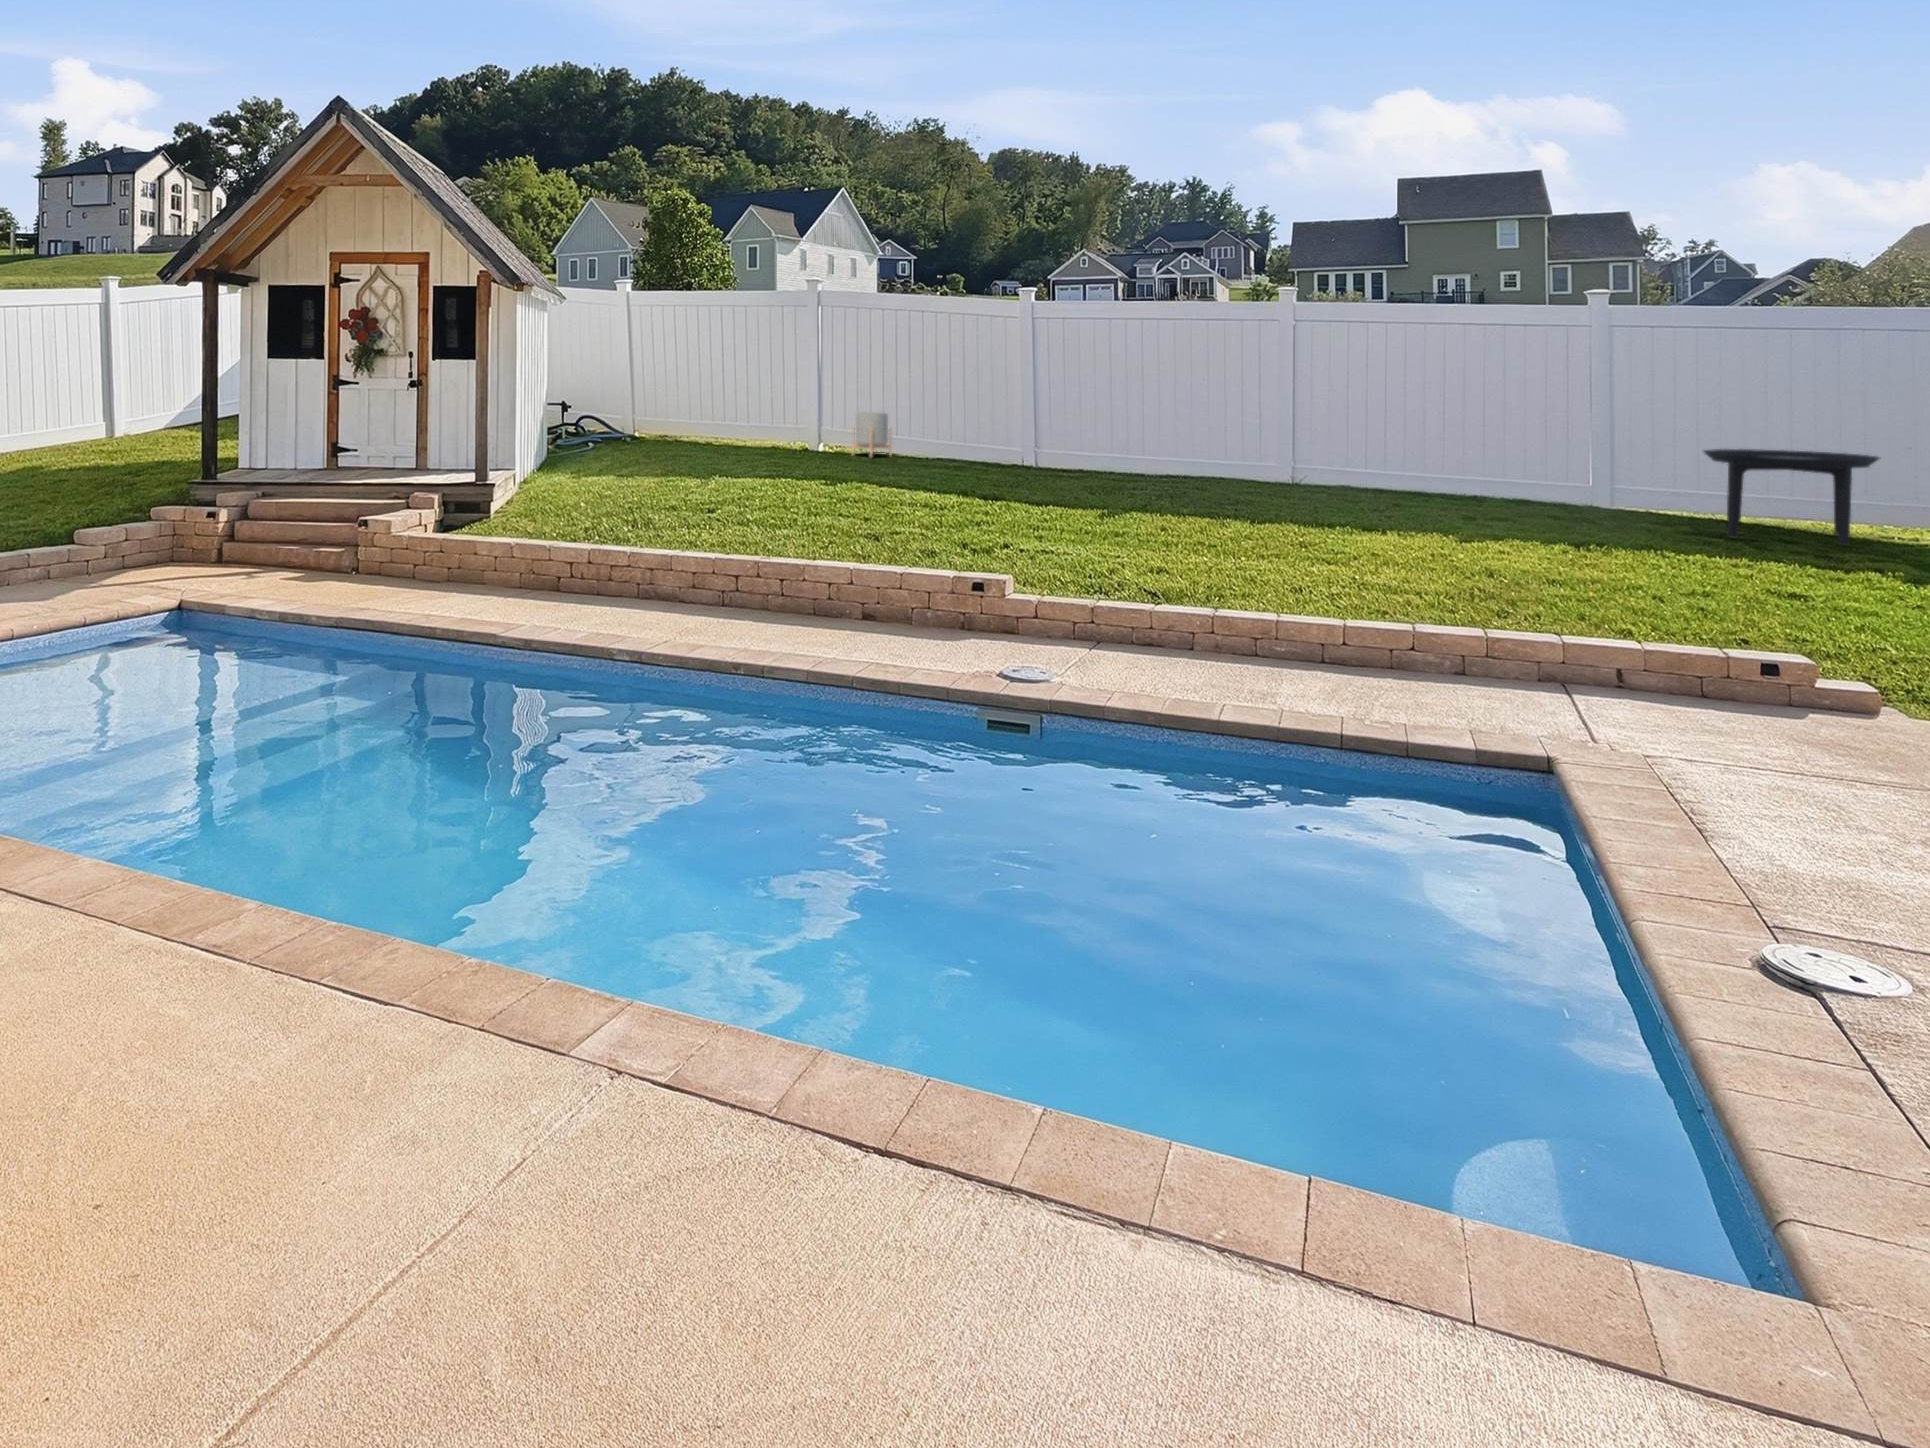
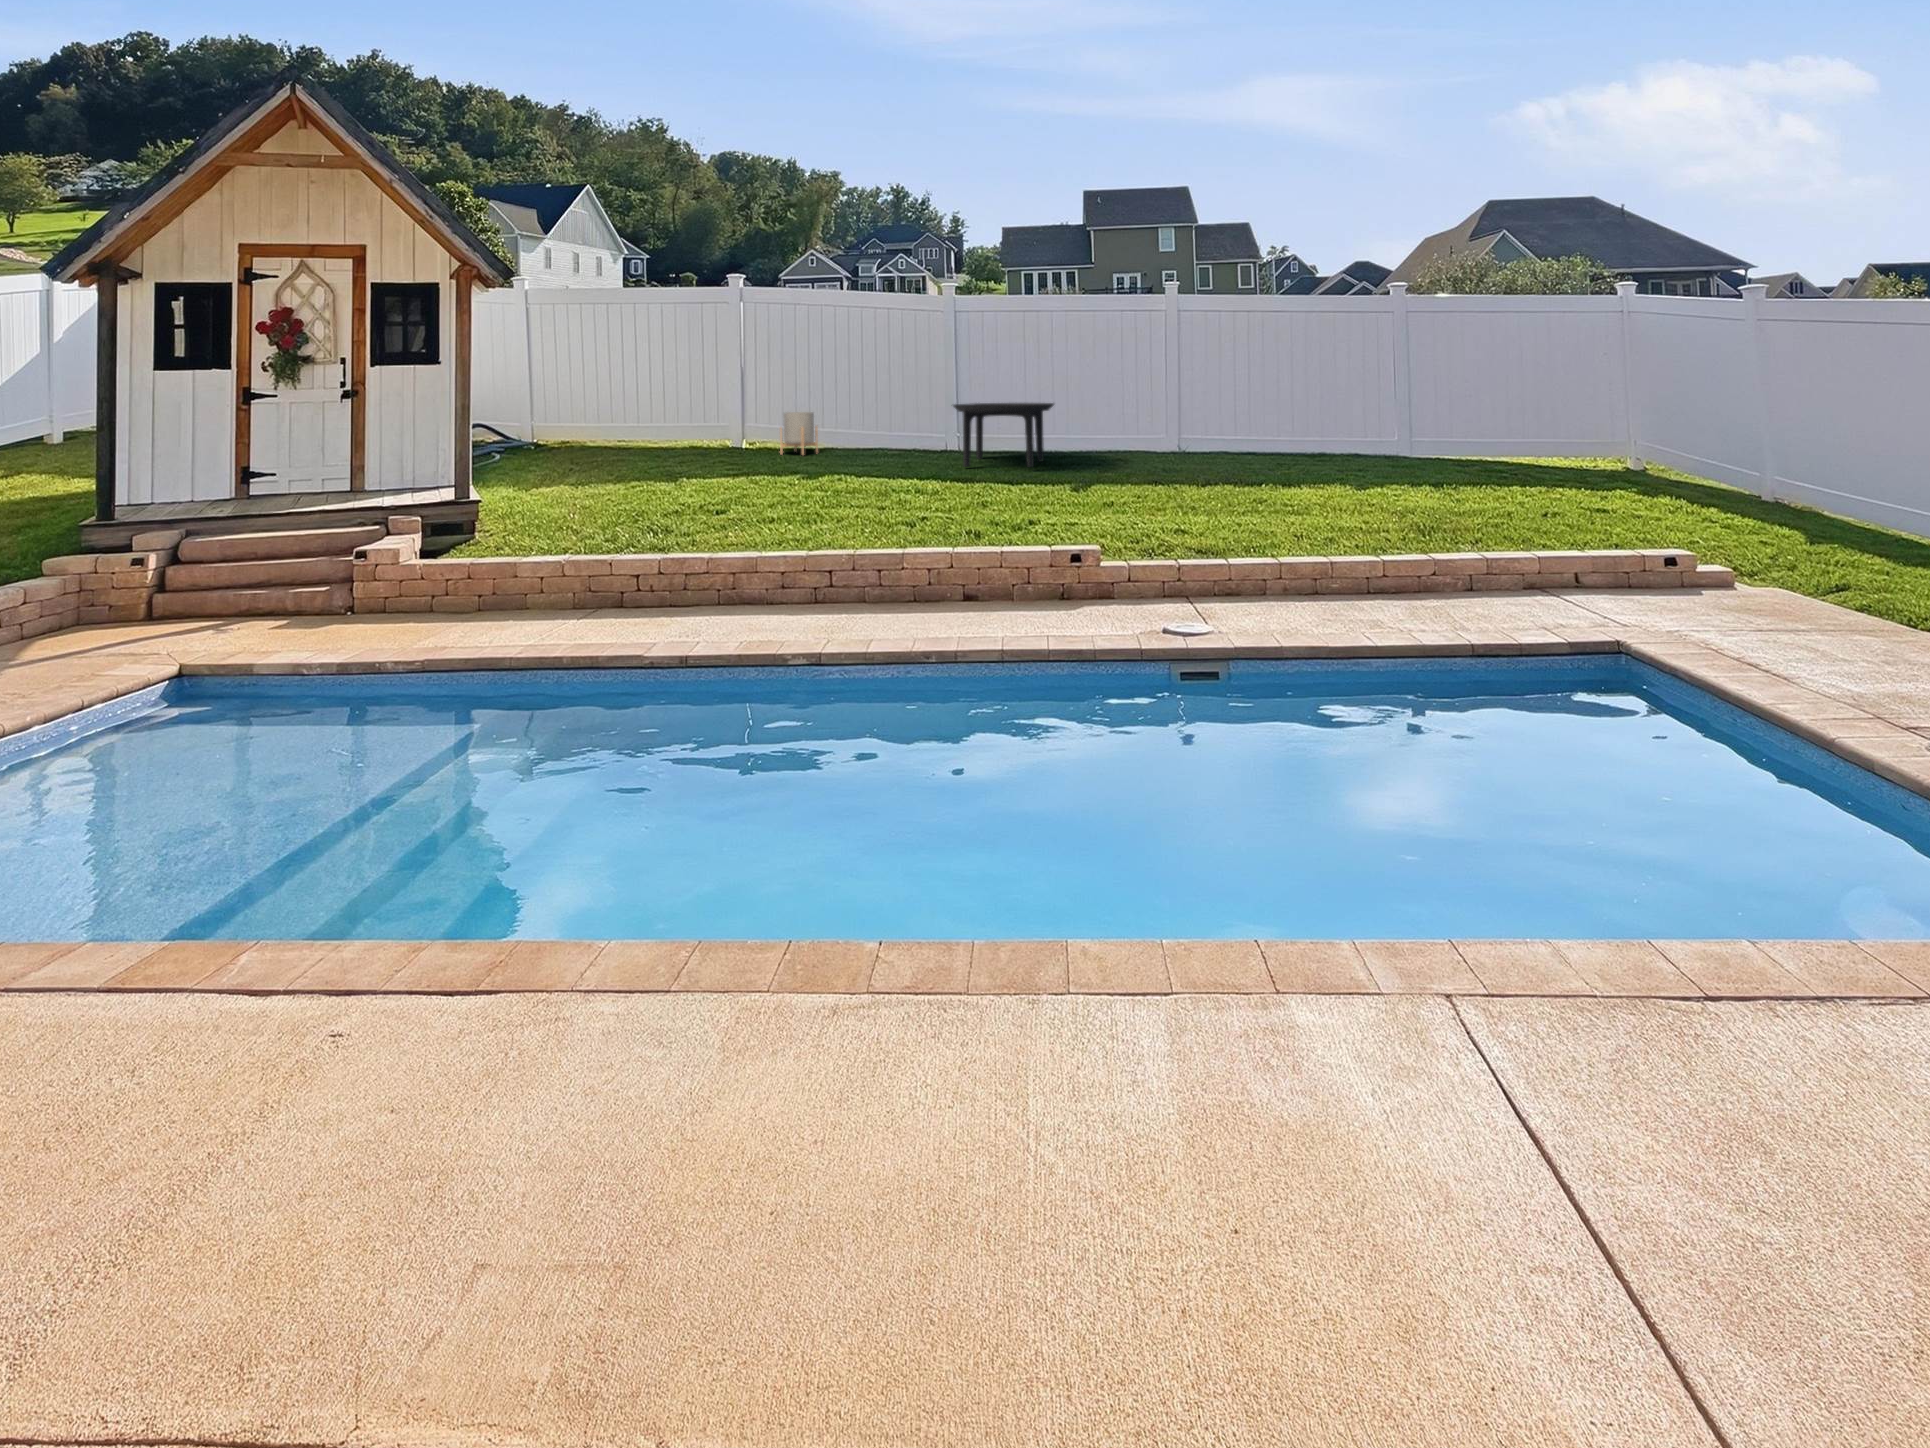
round table: present [1703,449,1881,545] -> present [953,403,1054,467]

